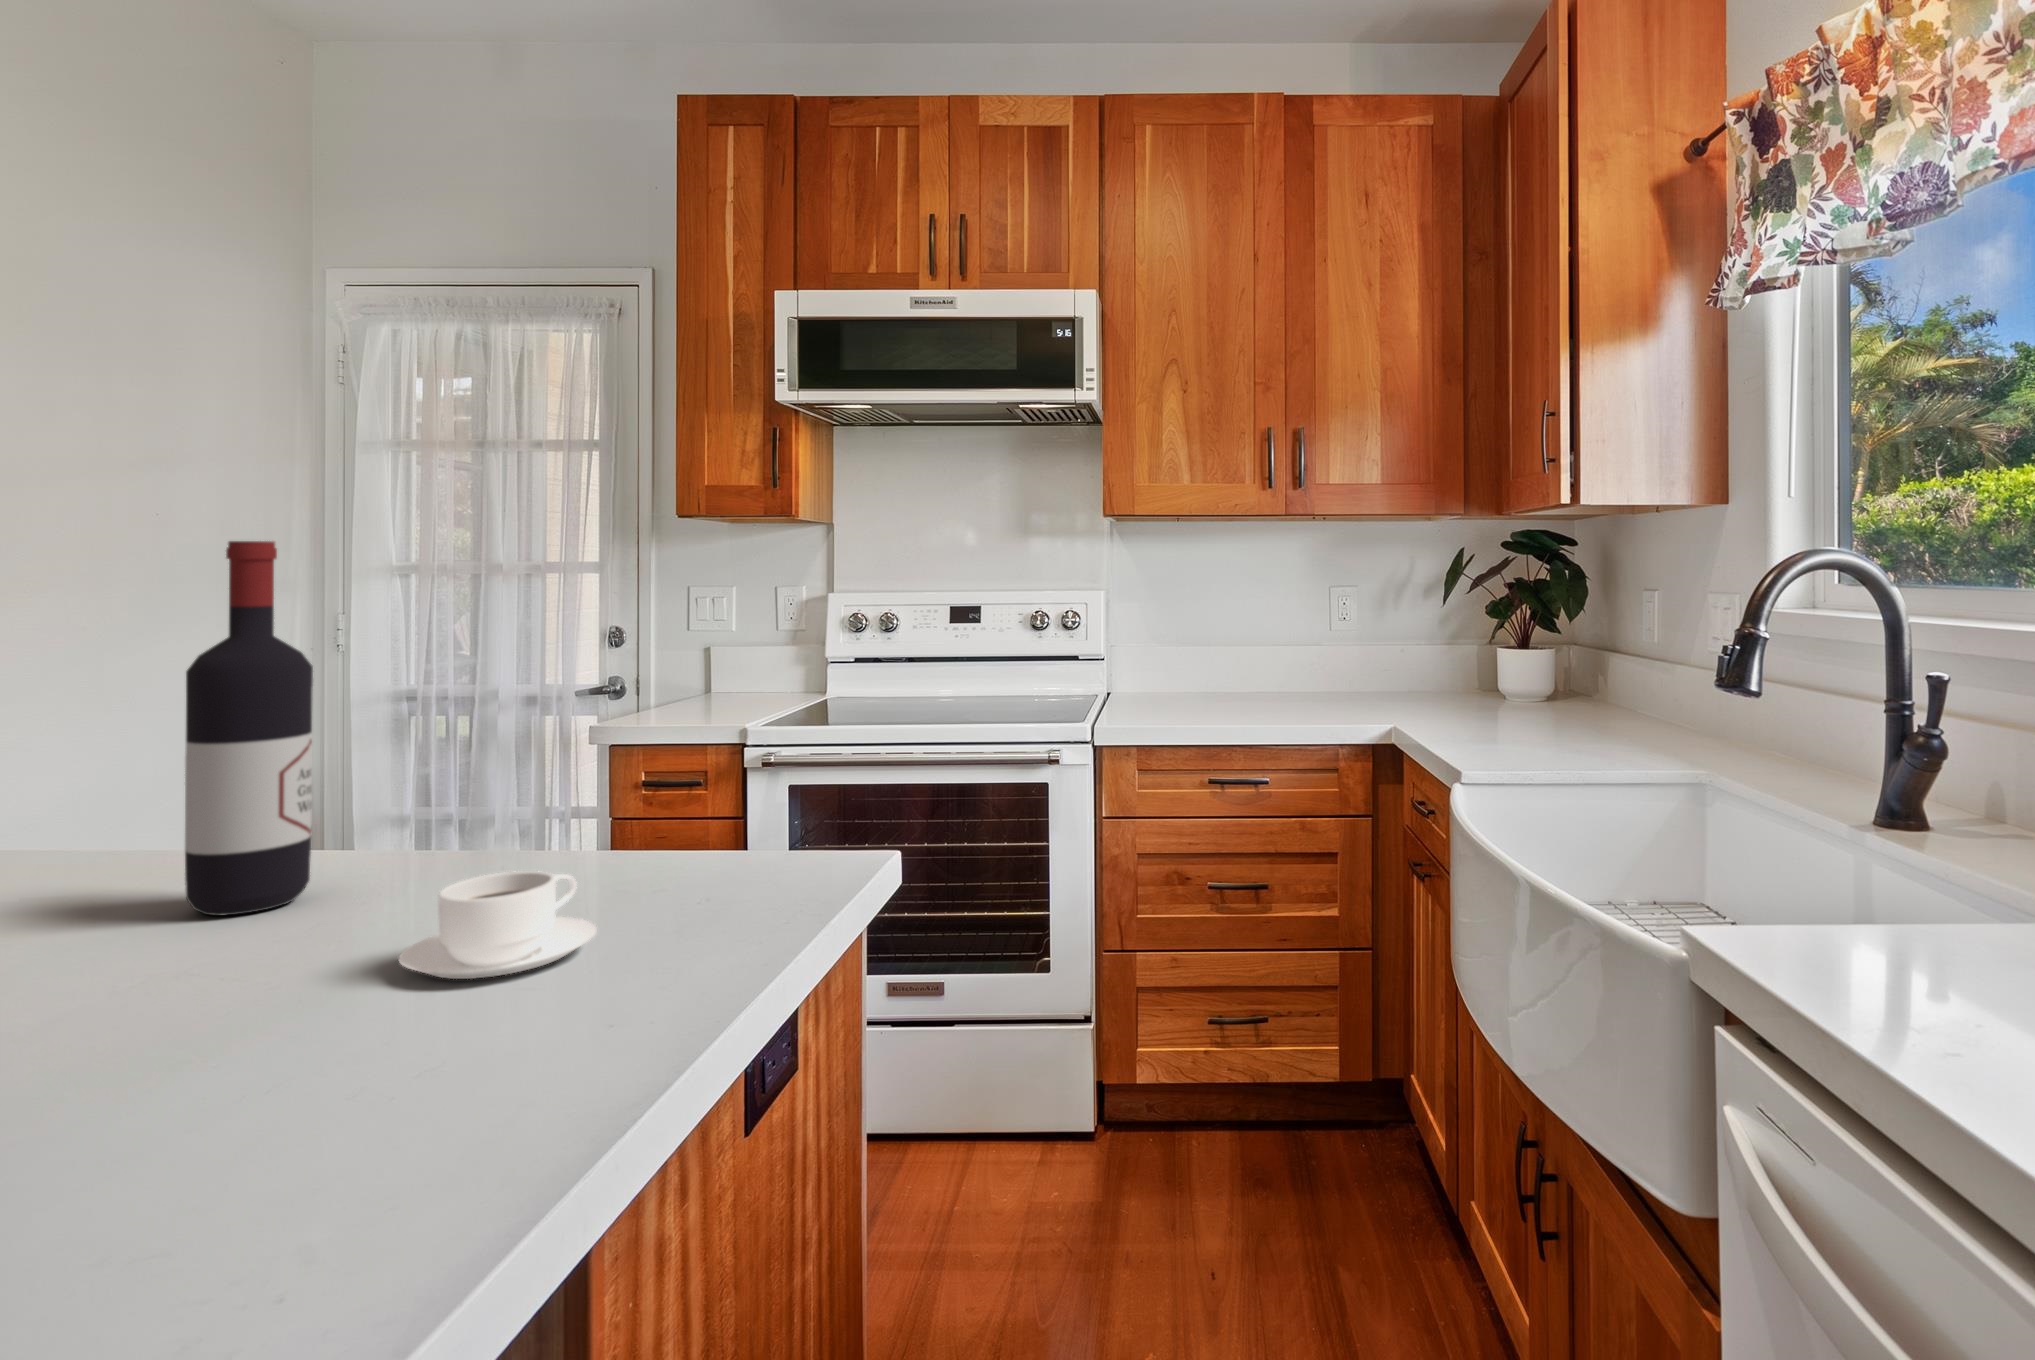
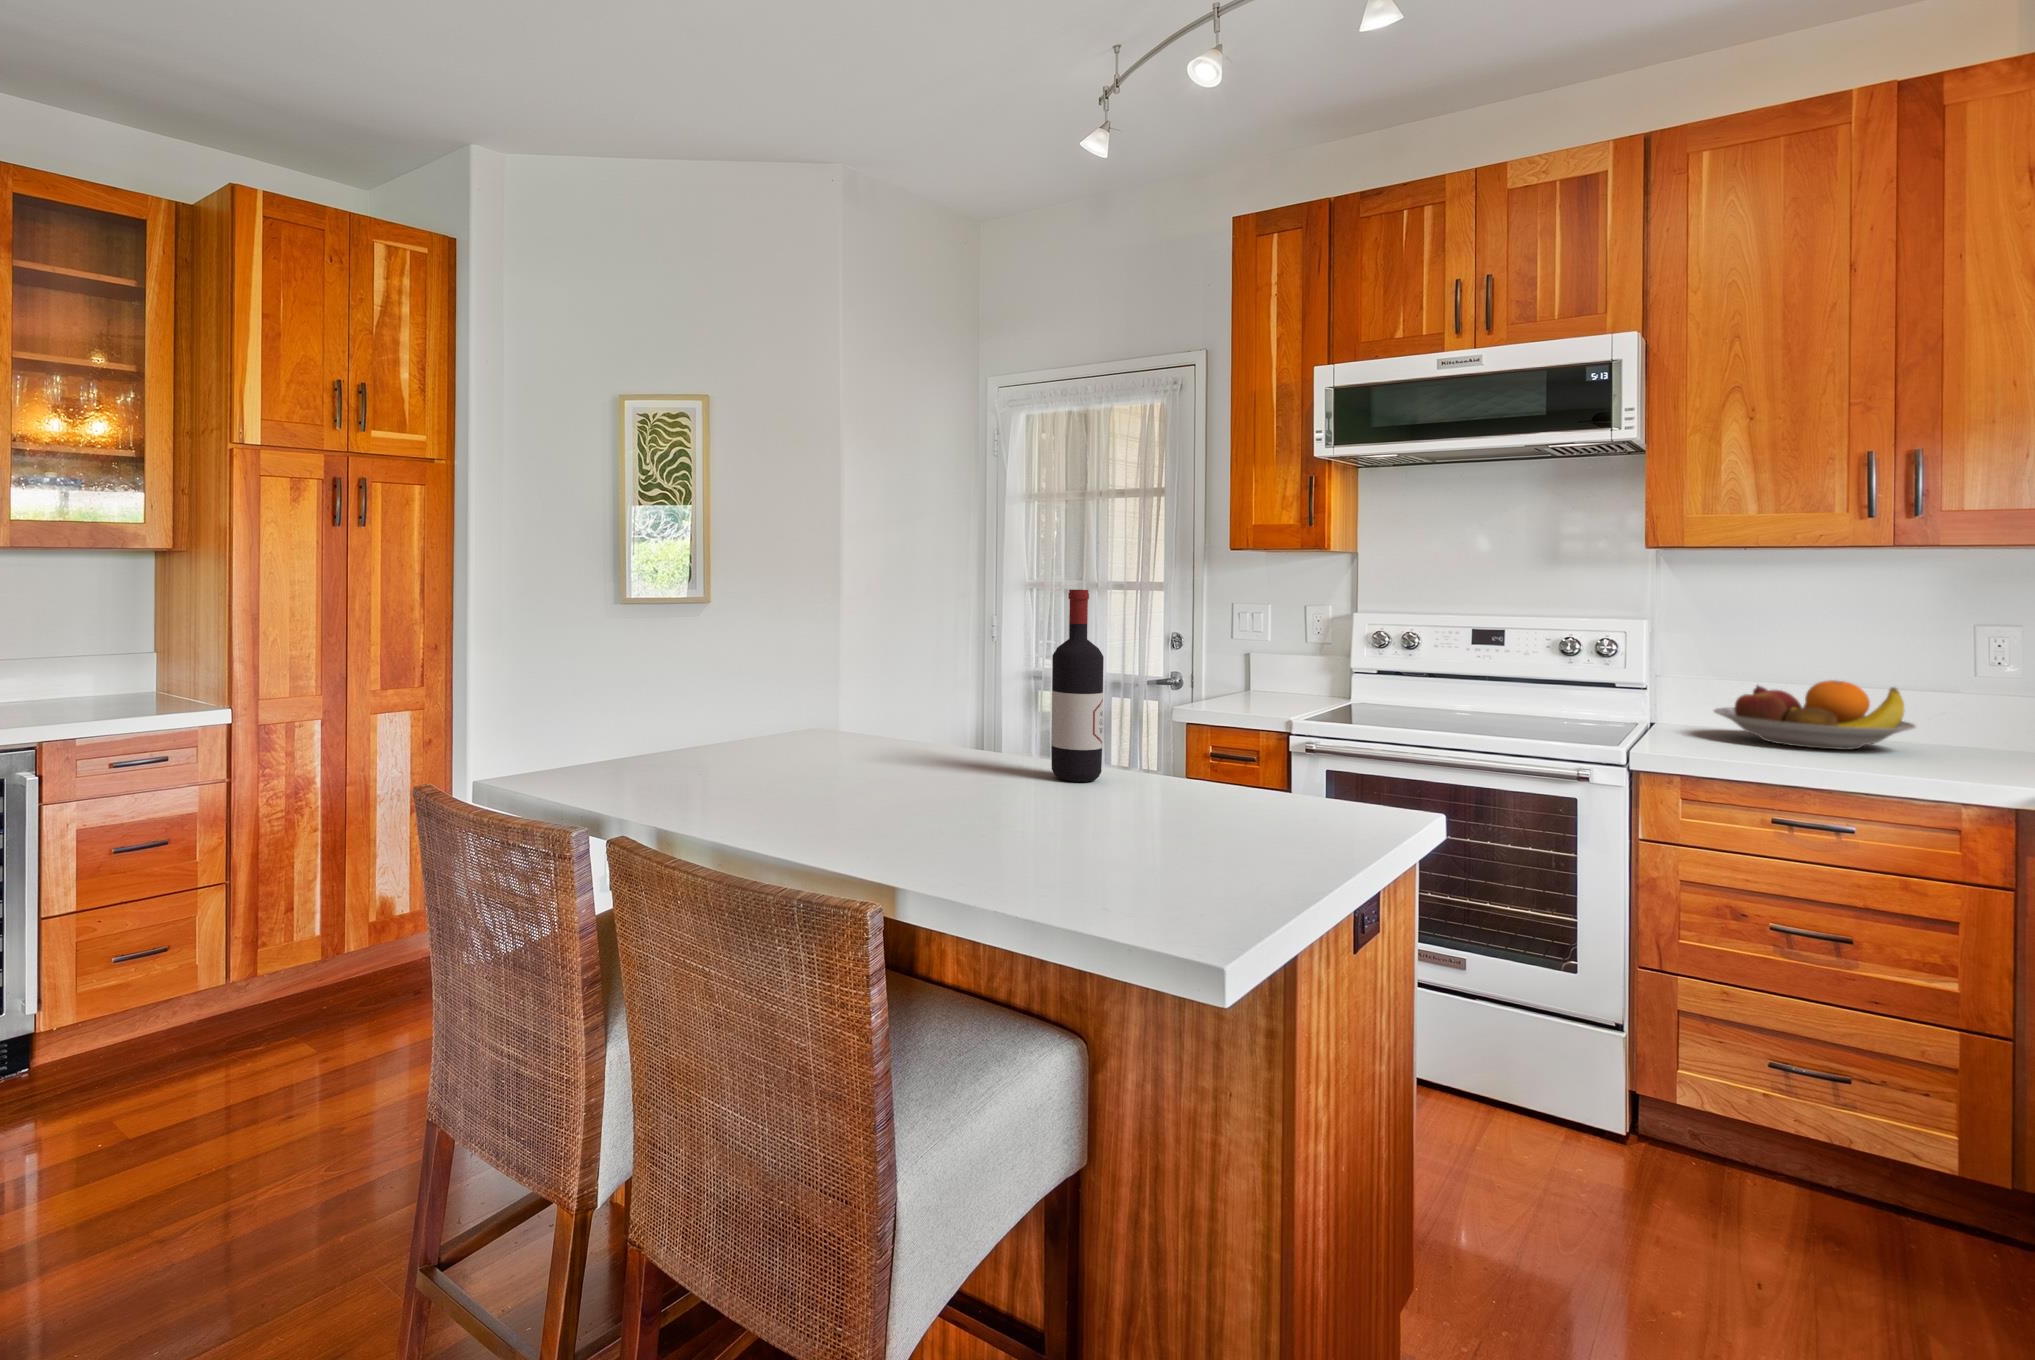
fruit bowl: none [1159,640,1300,704] -> present [1714,680,1916,750]
coffee cup: present [398,871,597,979] -> none [1173,777,1269,828]

